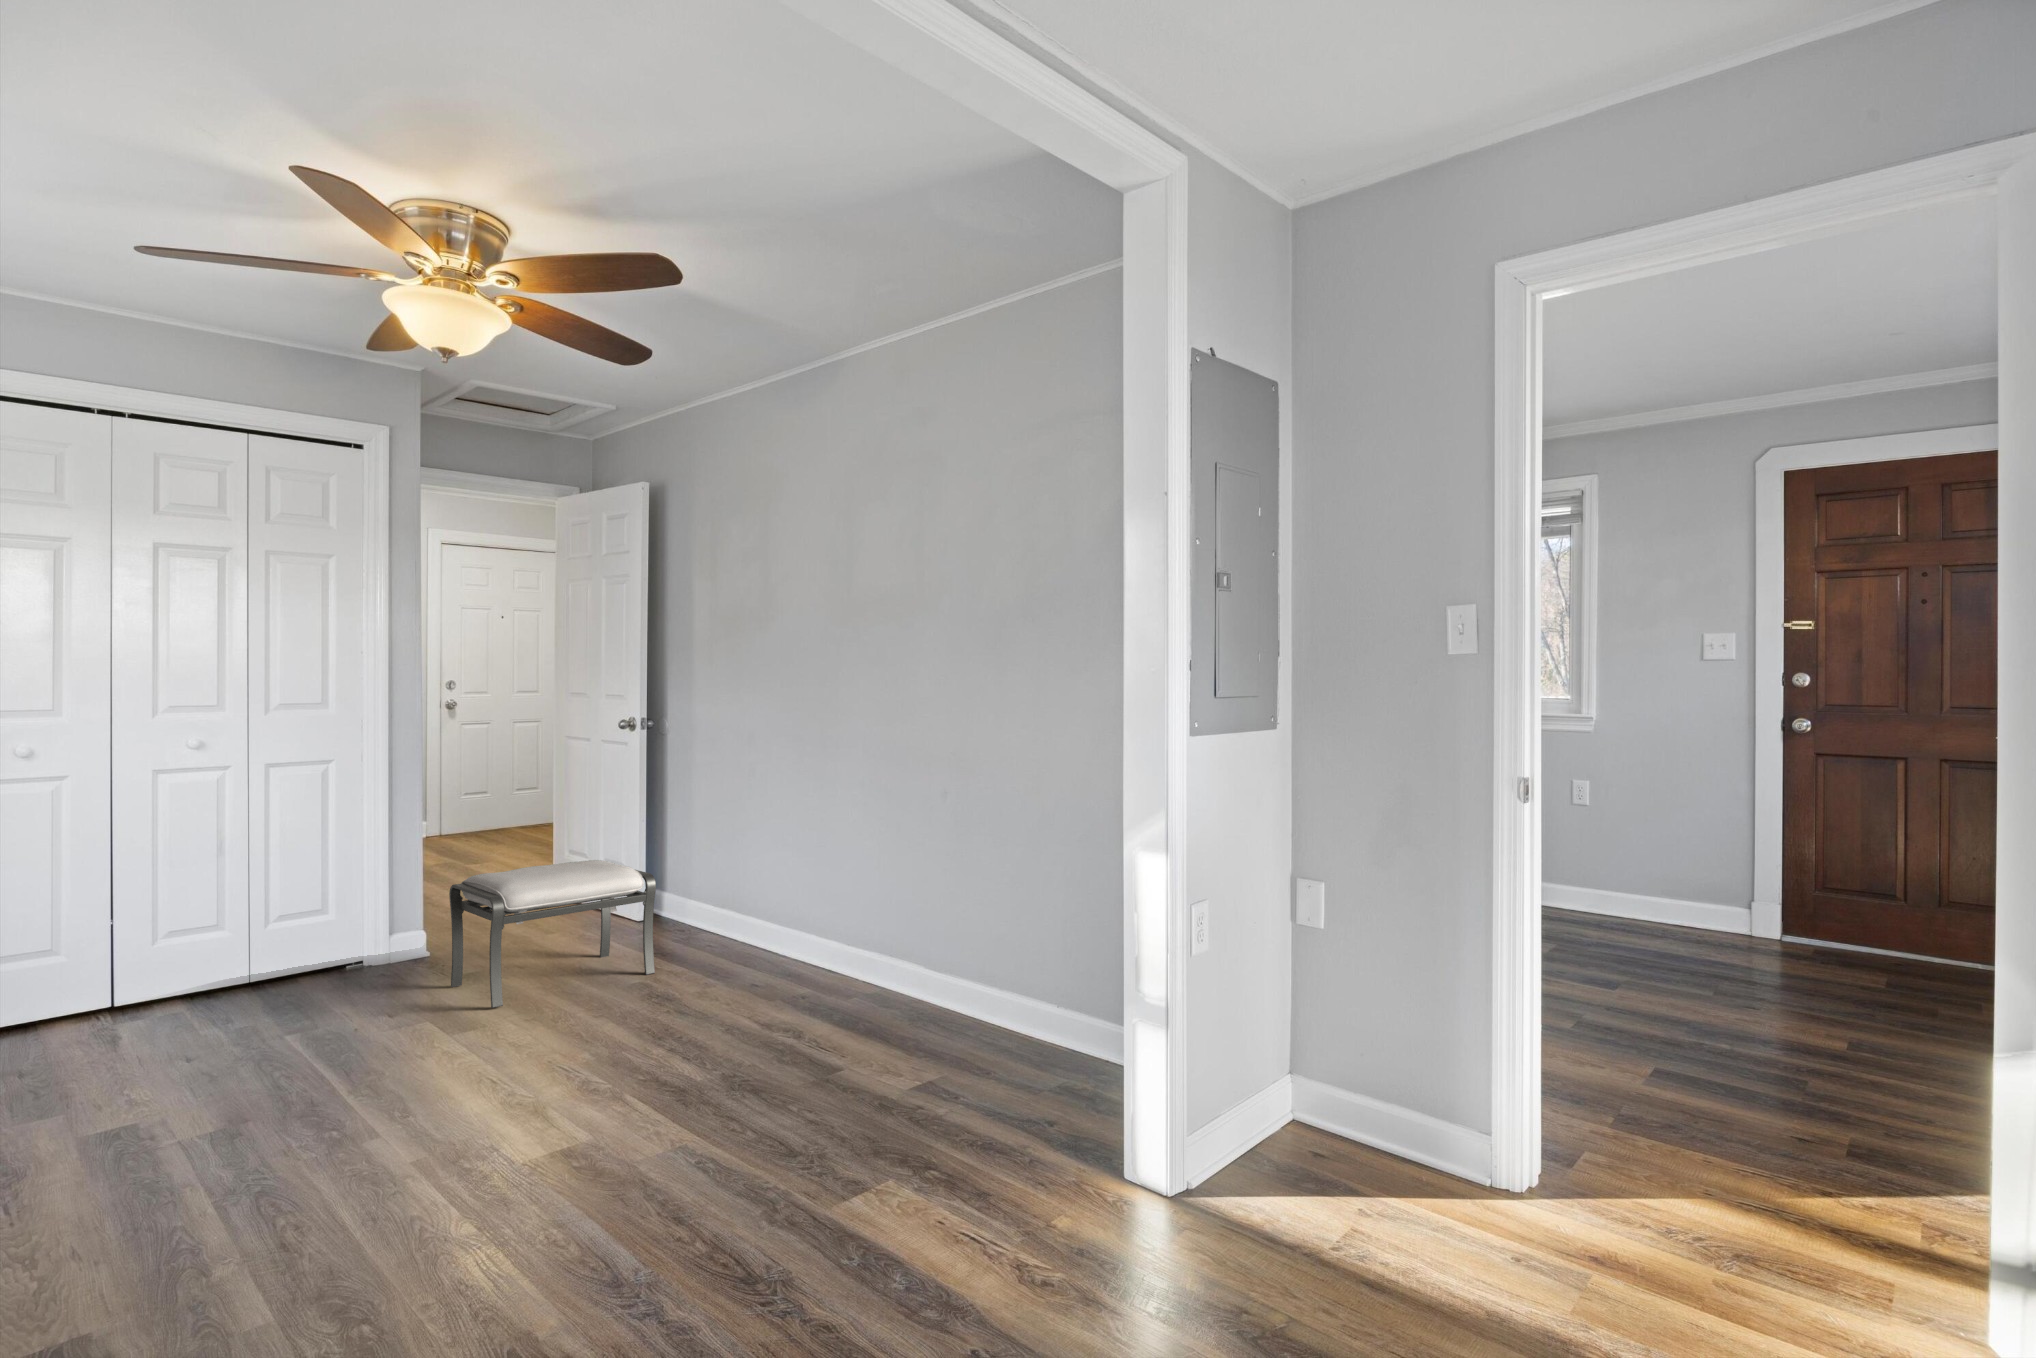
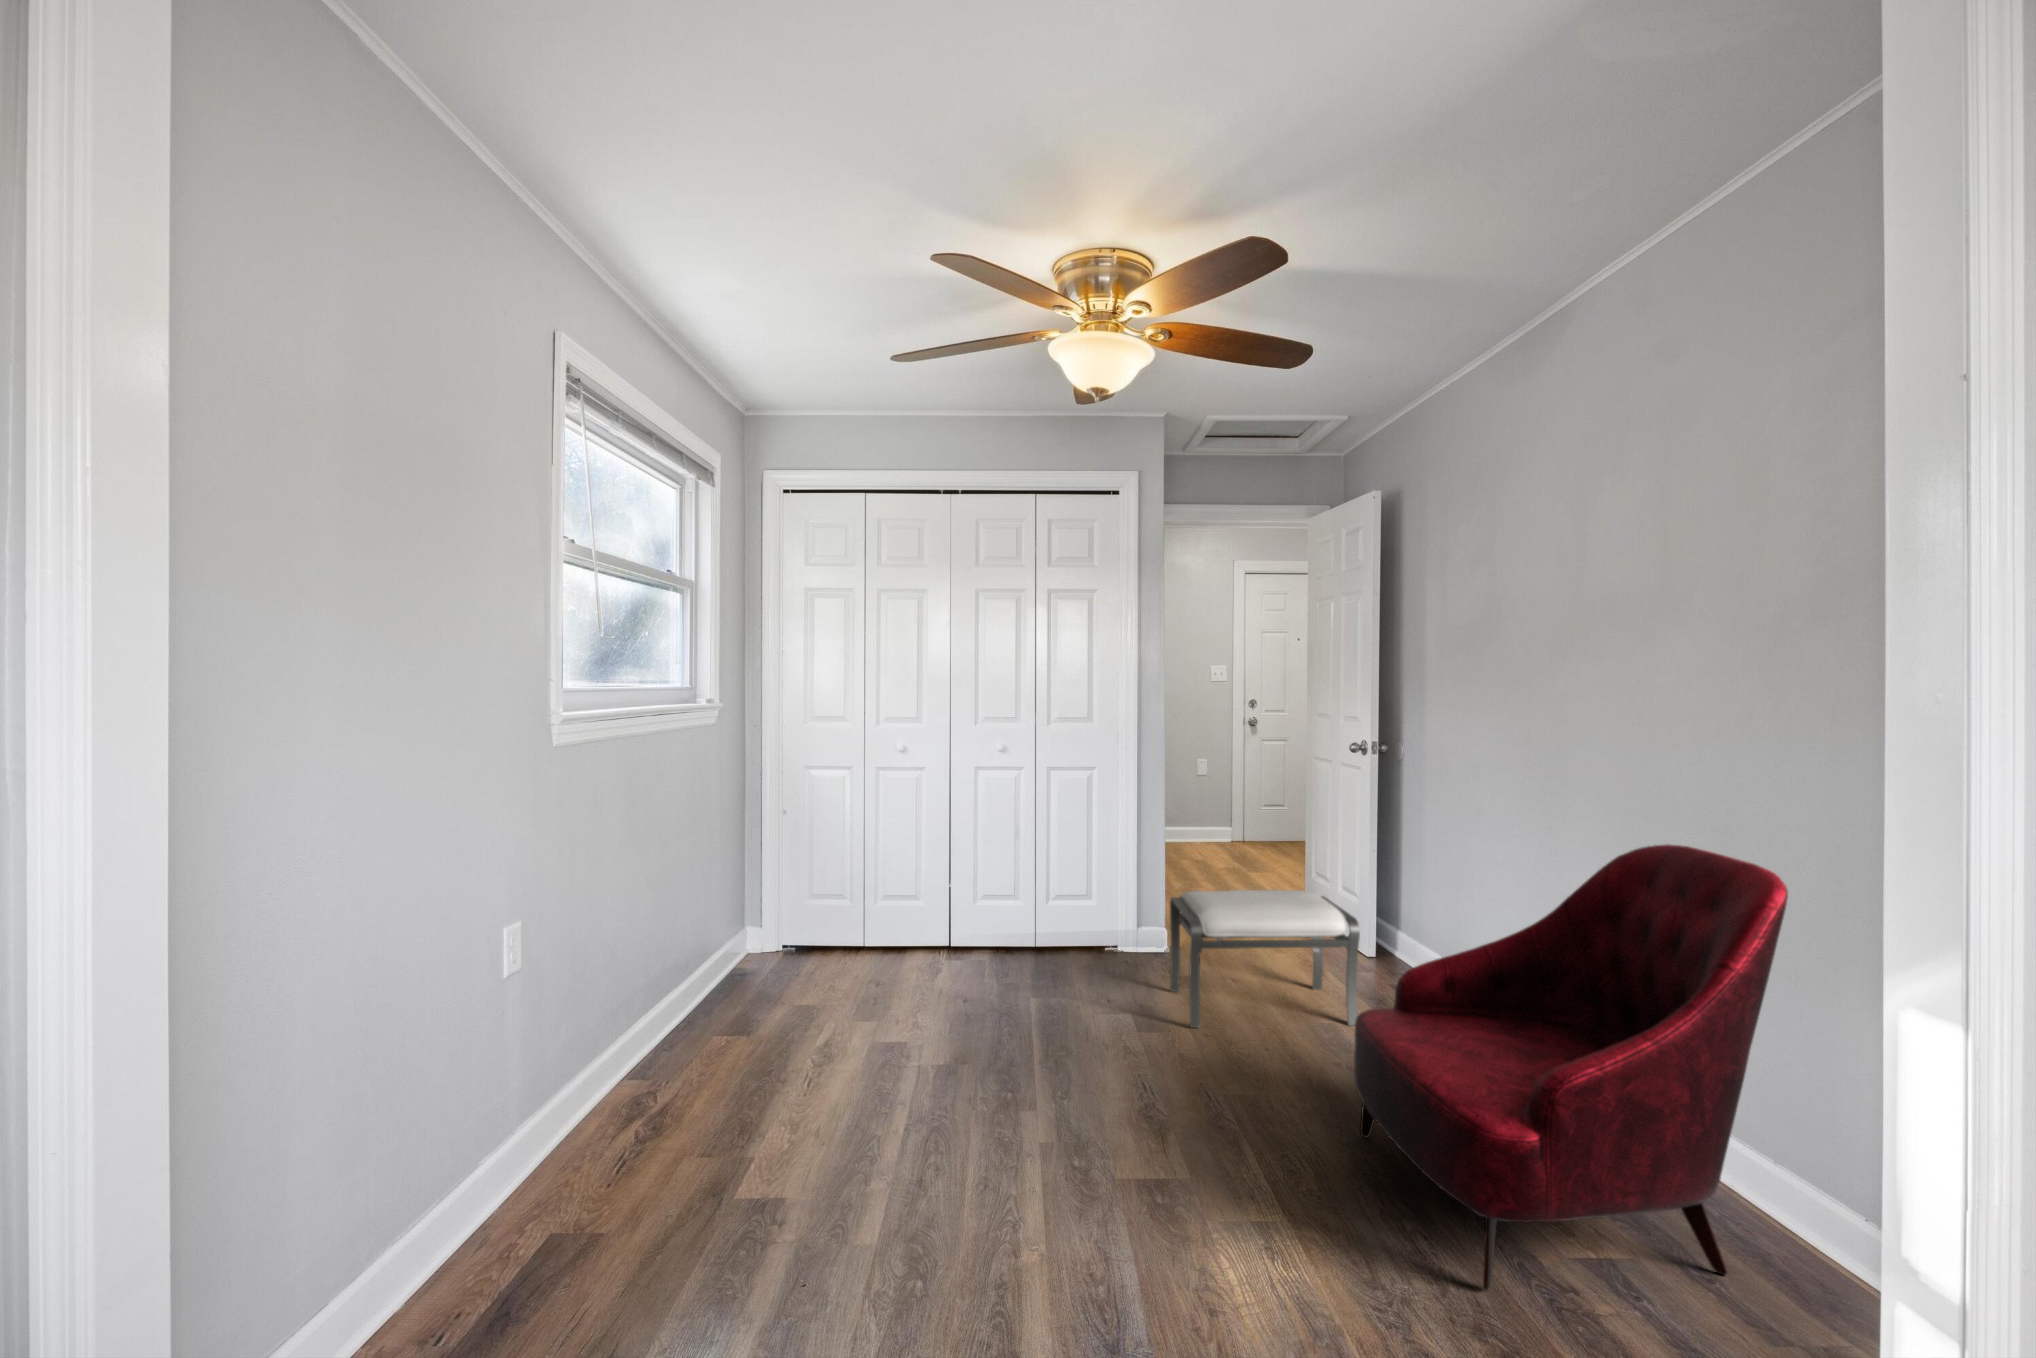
armchair: none [686,762,978,1092] -> present [1354,844,1788,1290]

